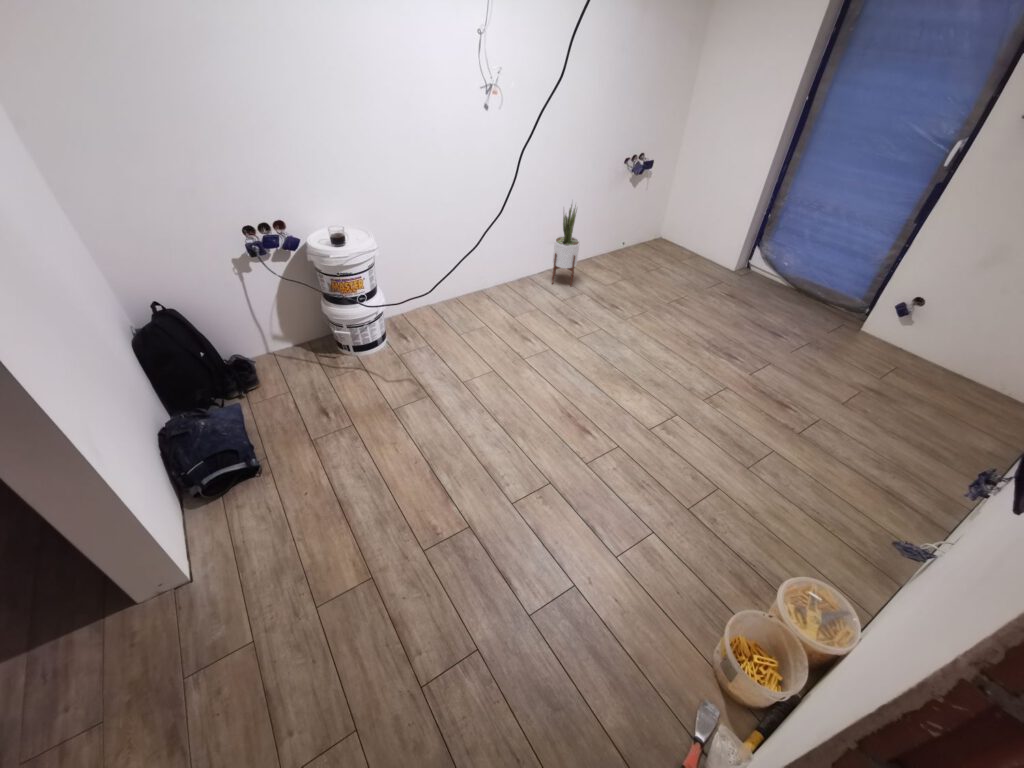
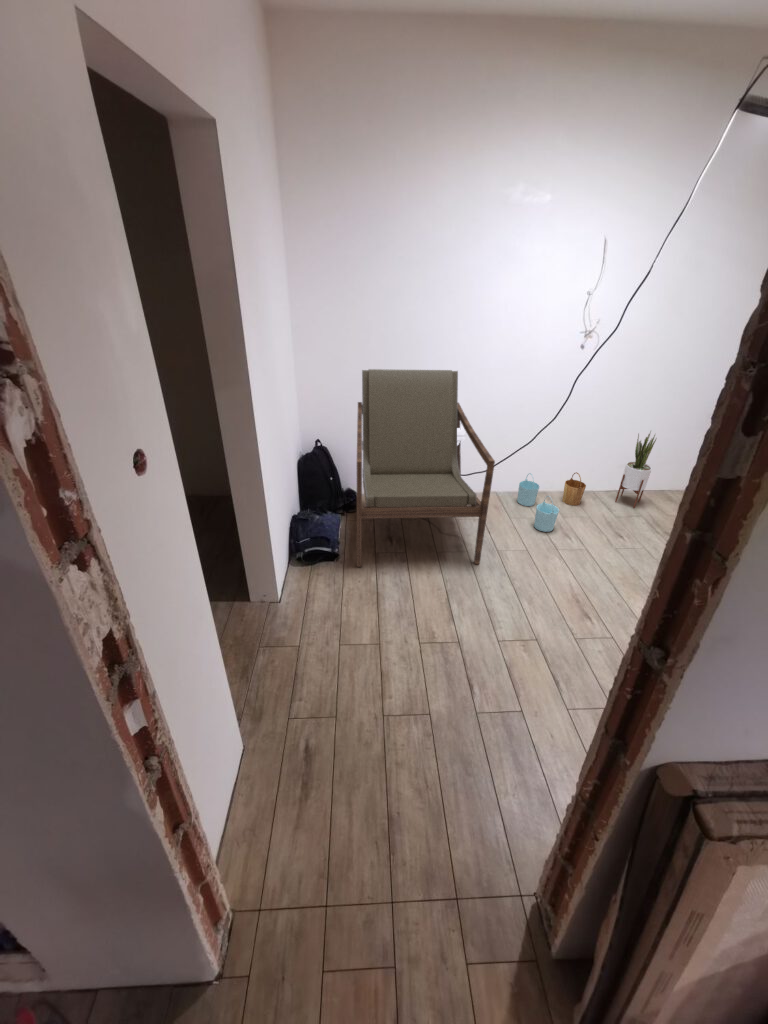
armchair: none [187,159,449,473] -> present [357,369,495,567]
bucket: none [455,262,523,341] -> present [517,472,586,532]

